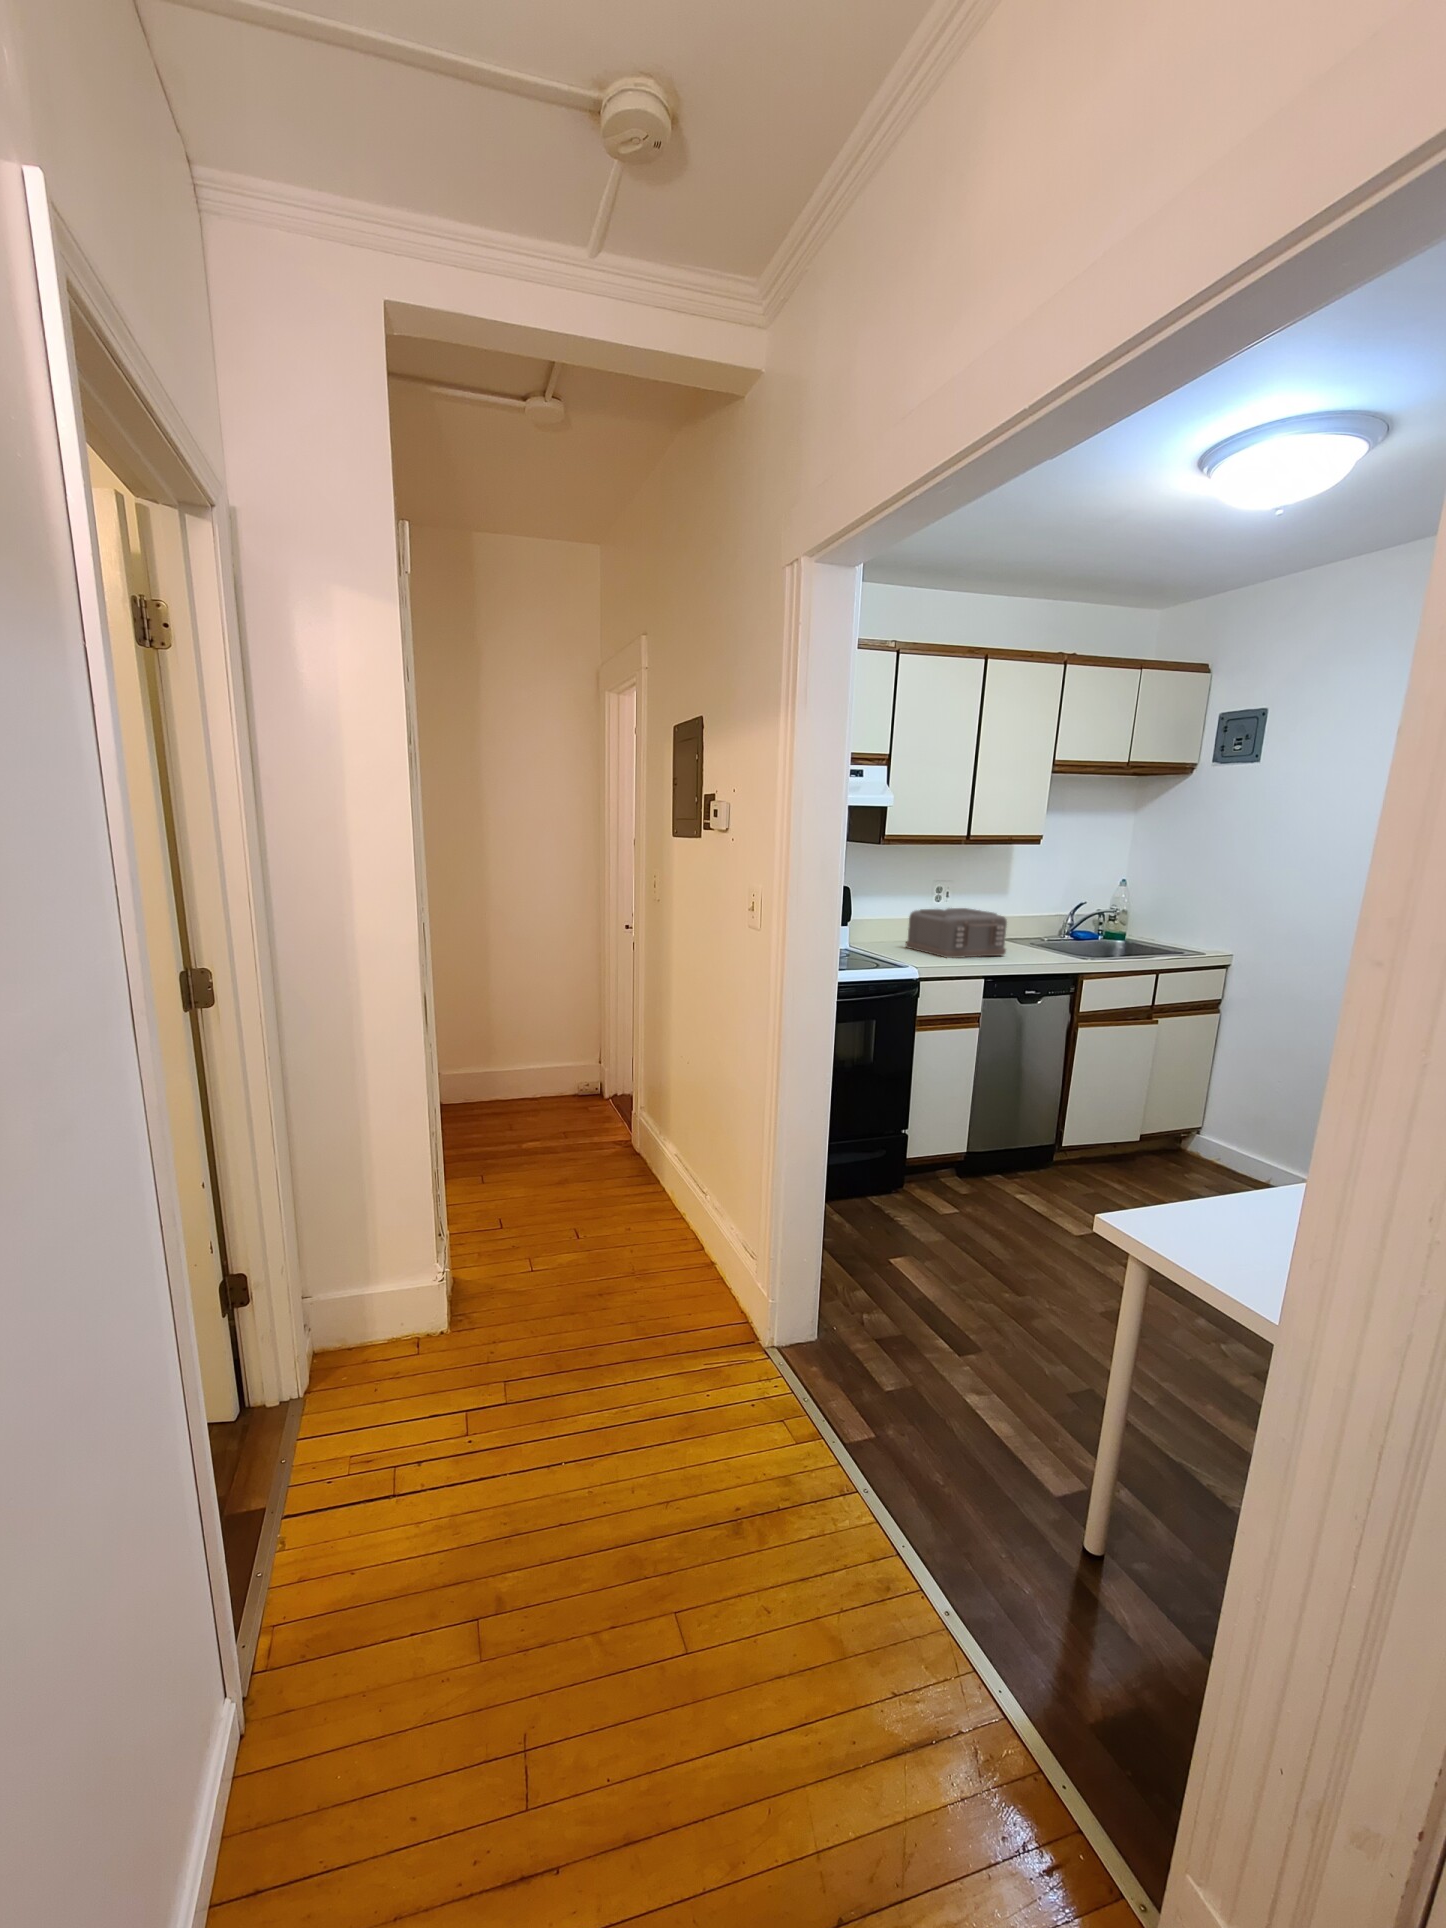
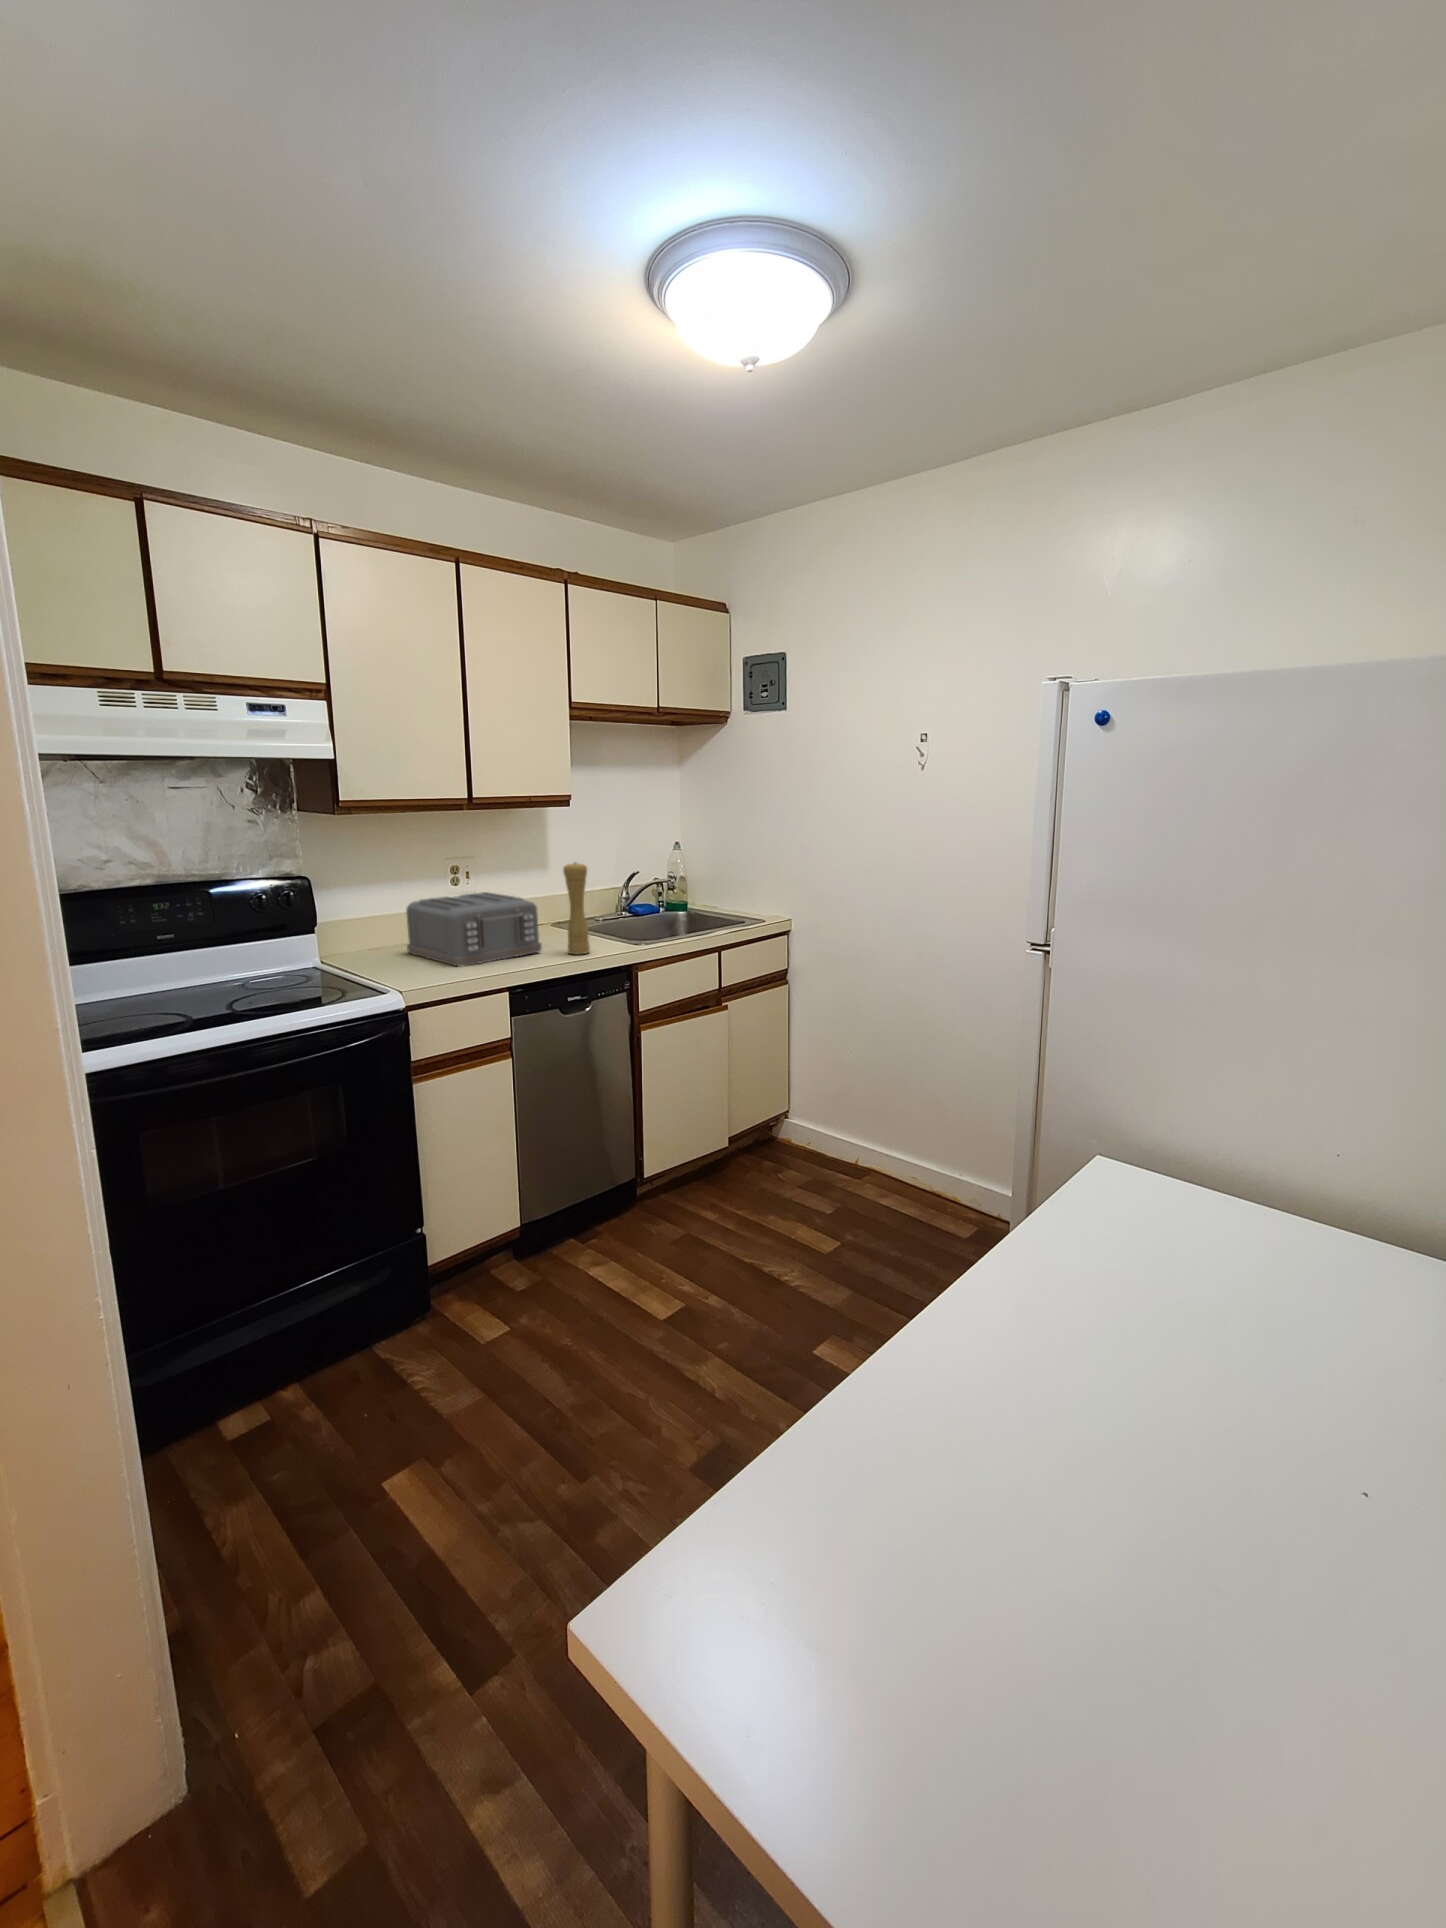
pepper mill: none [1027,888,1053,960] -> present [563,863,590,955]

